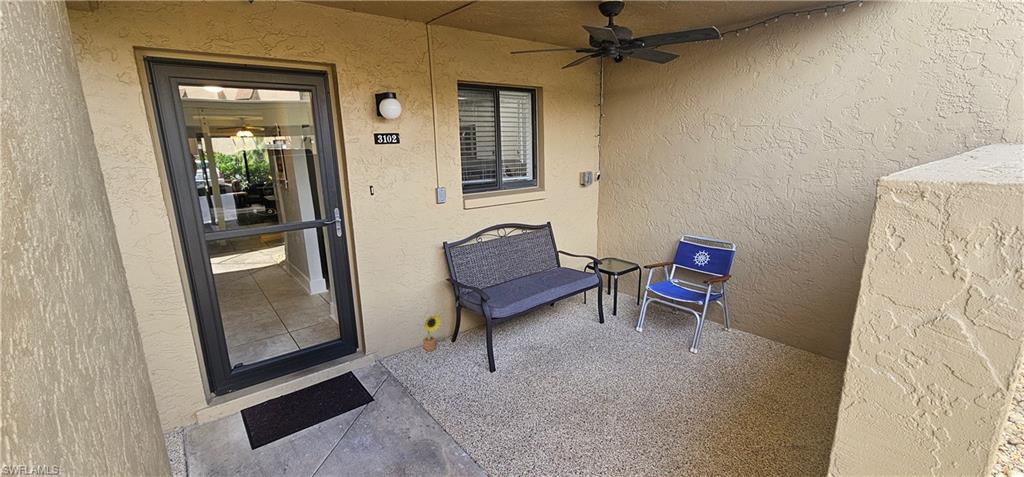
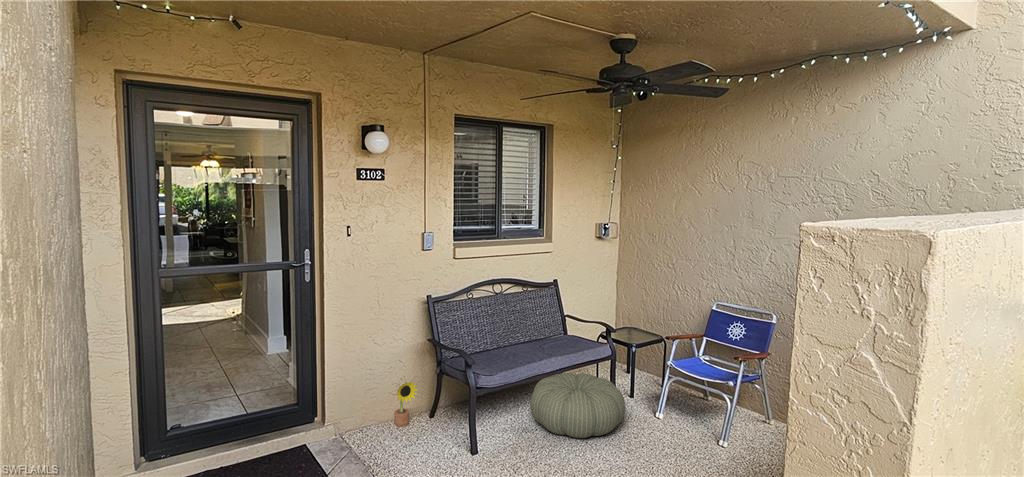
pouf: none [536,299,613,353] -> present [530,373,625,438]

